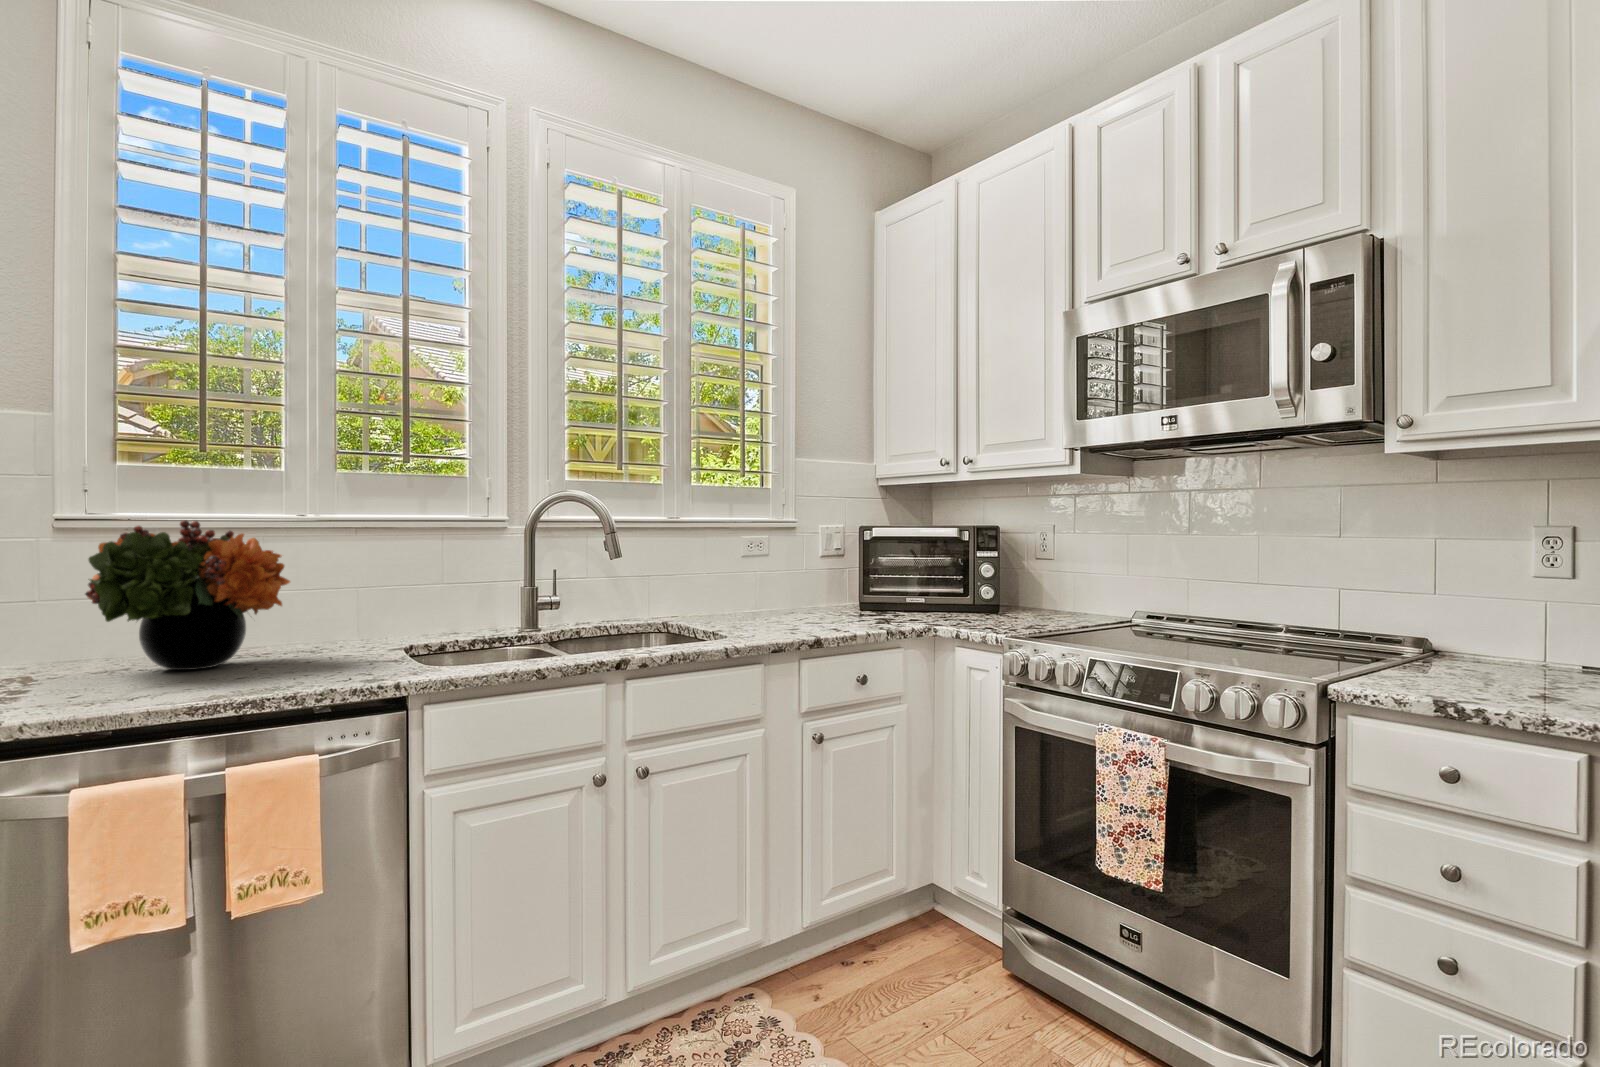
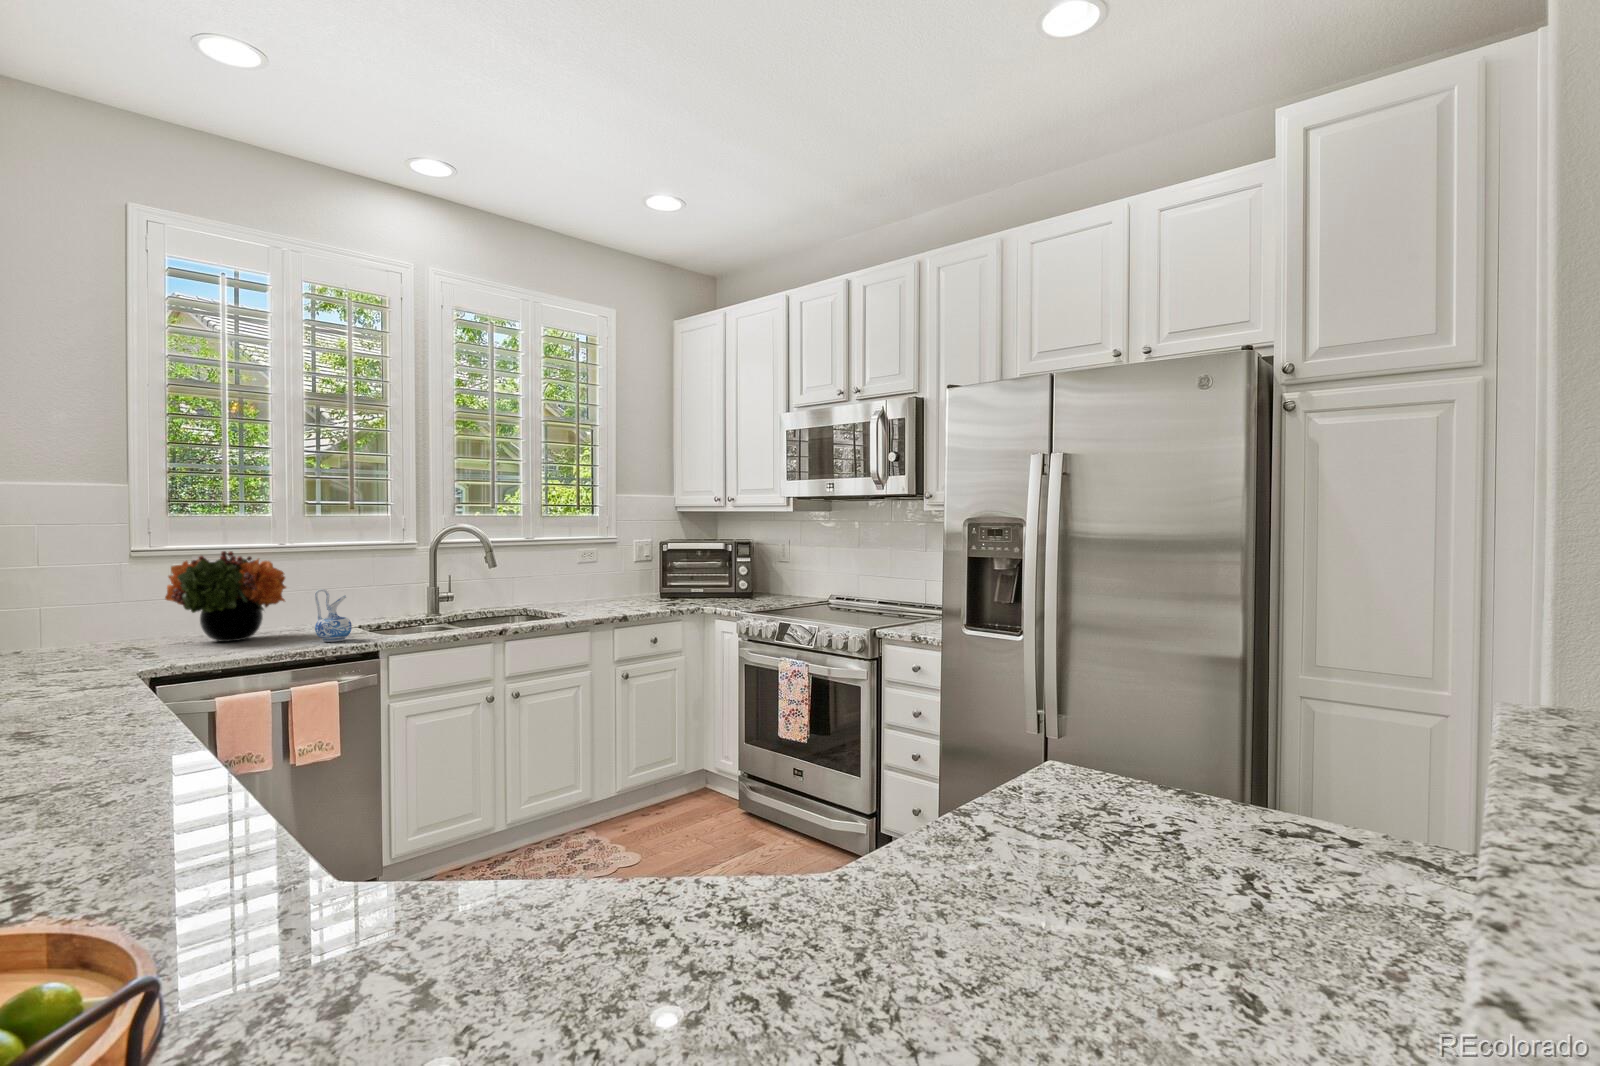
ceramic pitcher: none [302,584,366,678] -> present [314,589,352,642]

